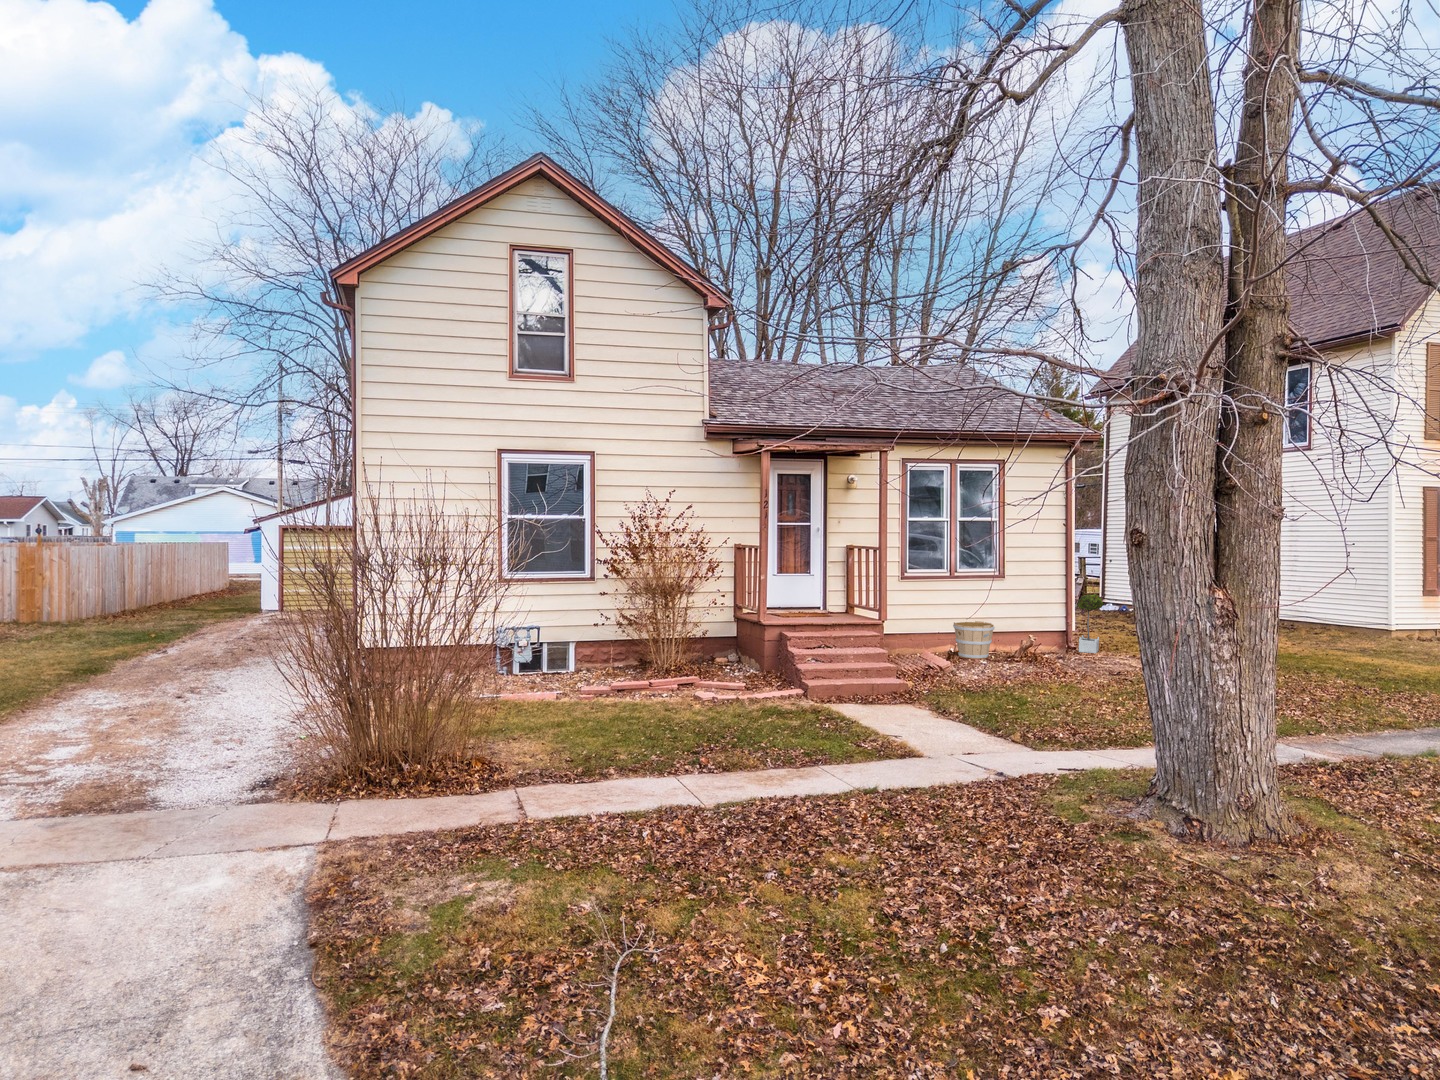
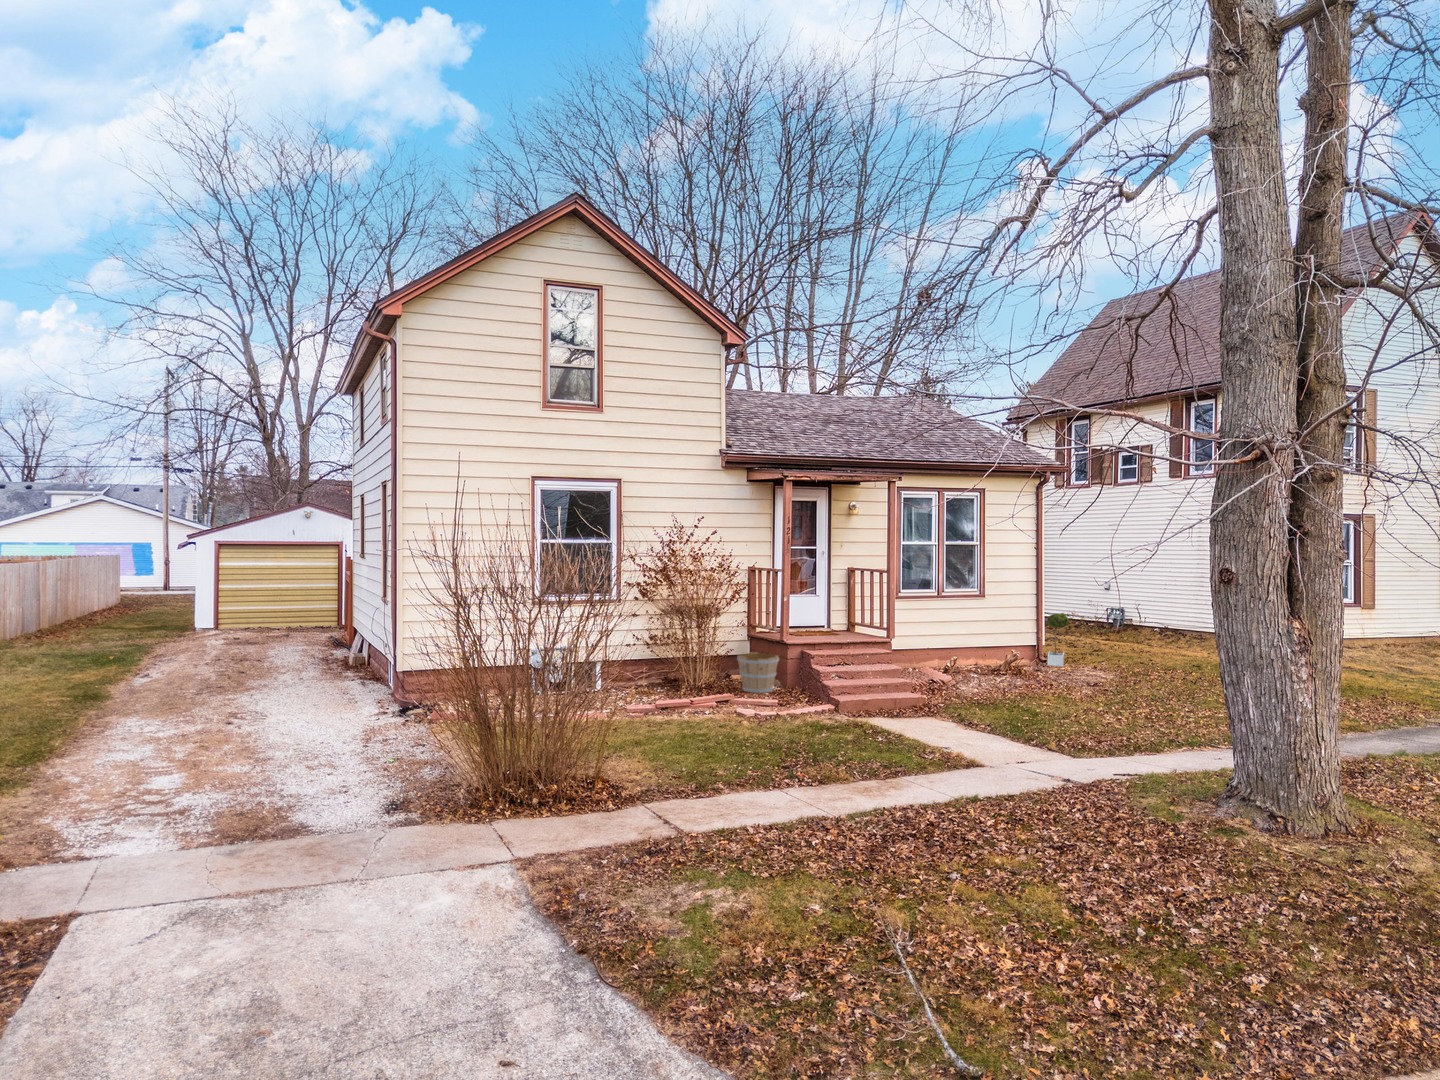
wooden bucket: present [953,621,995,659] -> present [737,652,779,693]

